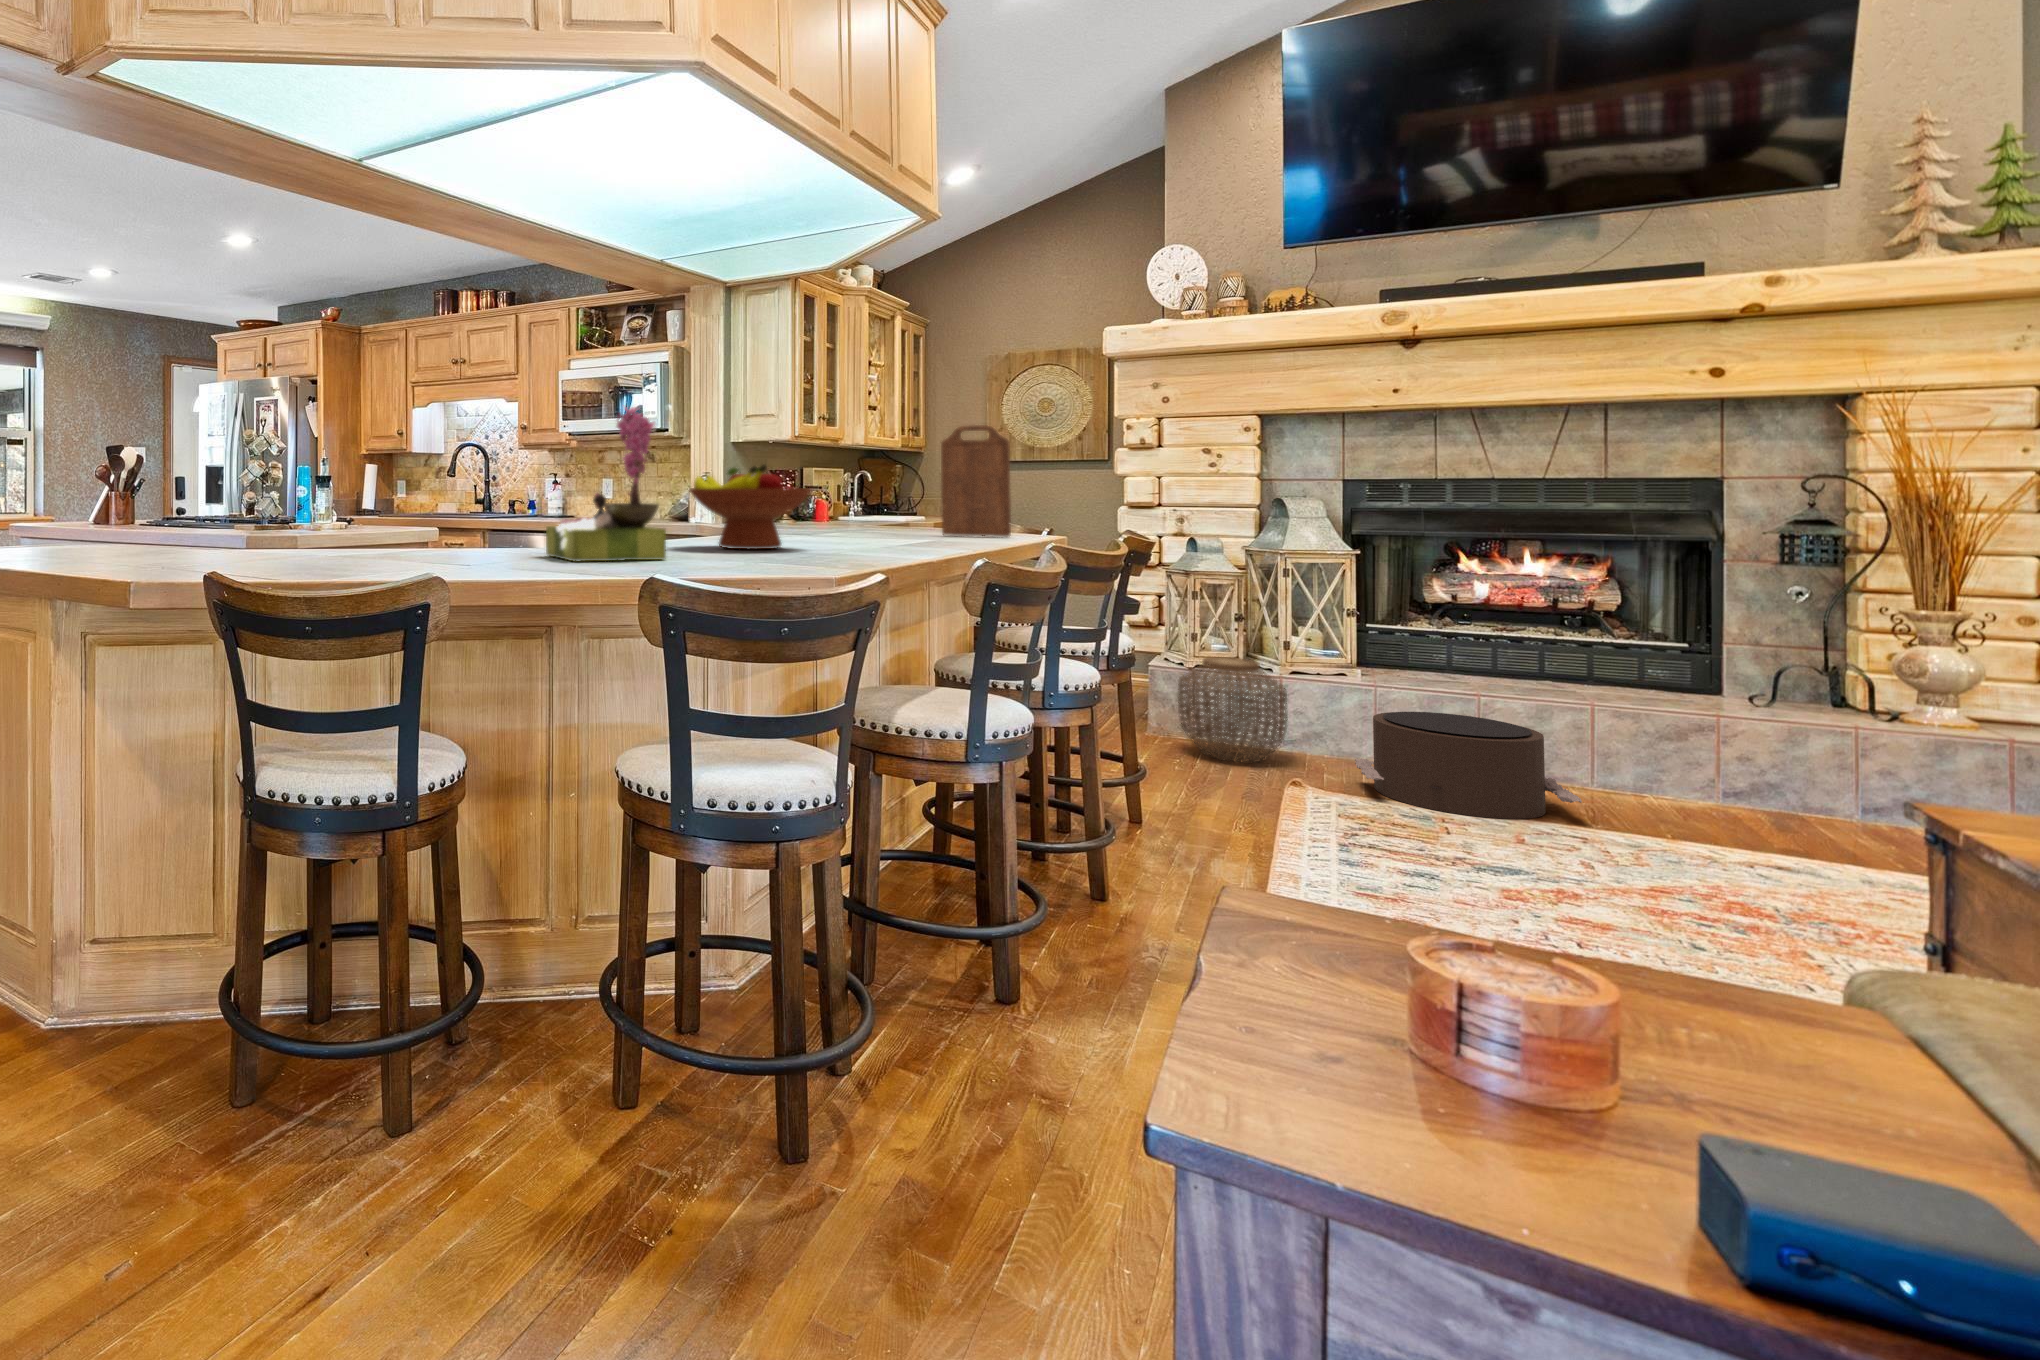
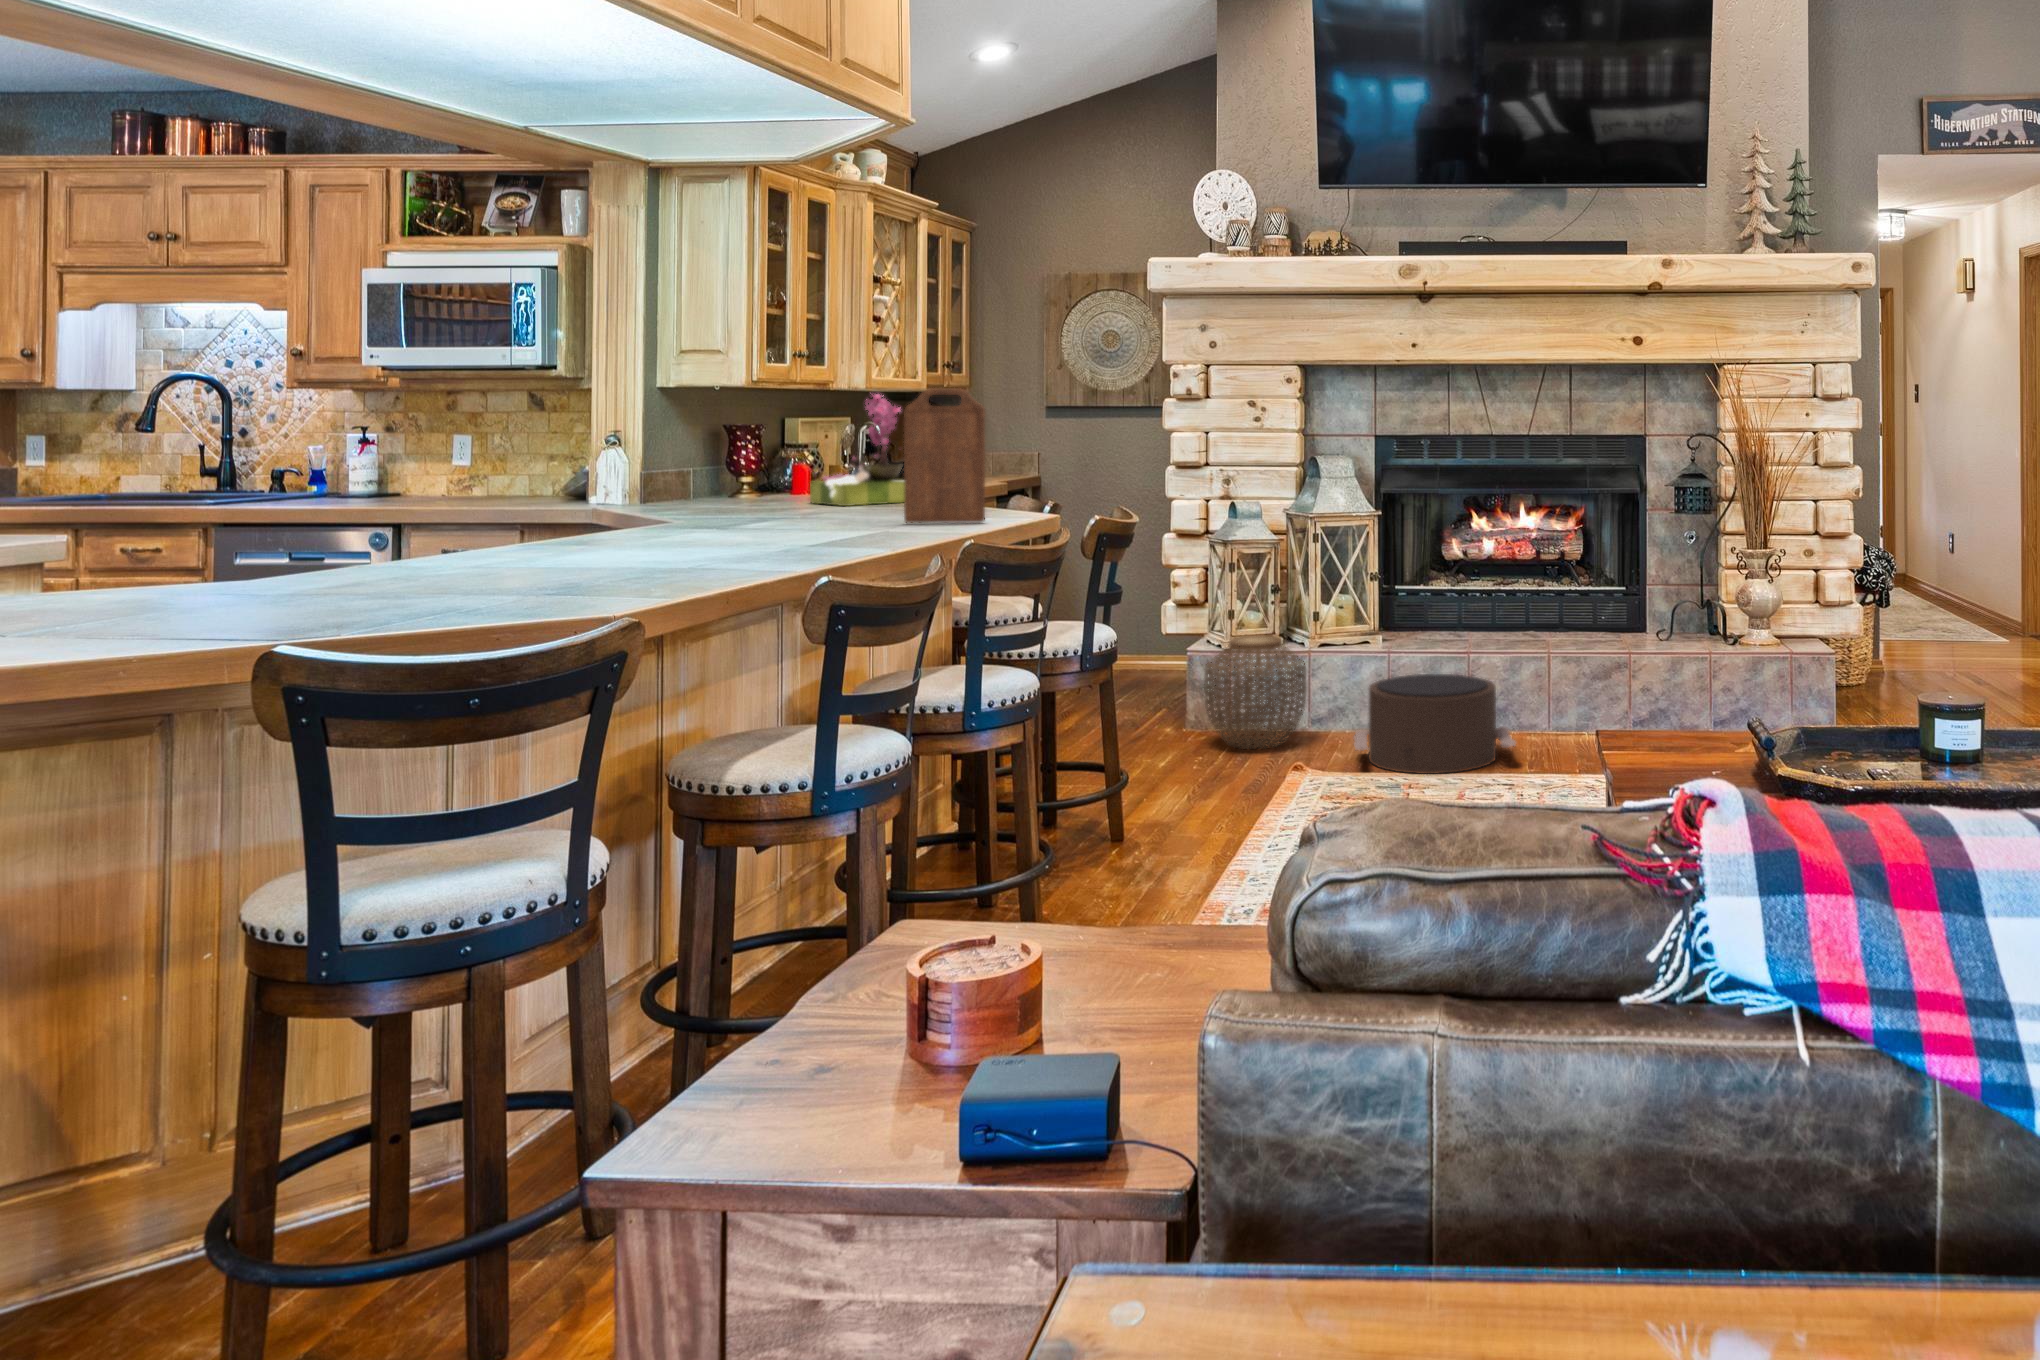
flower arrangement: present [546,405,666,561] -> present [810,394,904,506]
fruit bowl: present [689,465,812,549] -> none [484,457,680,570]

